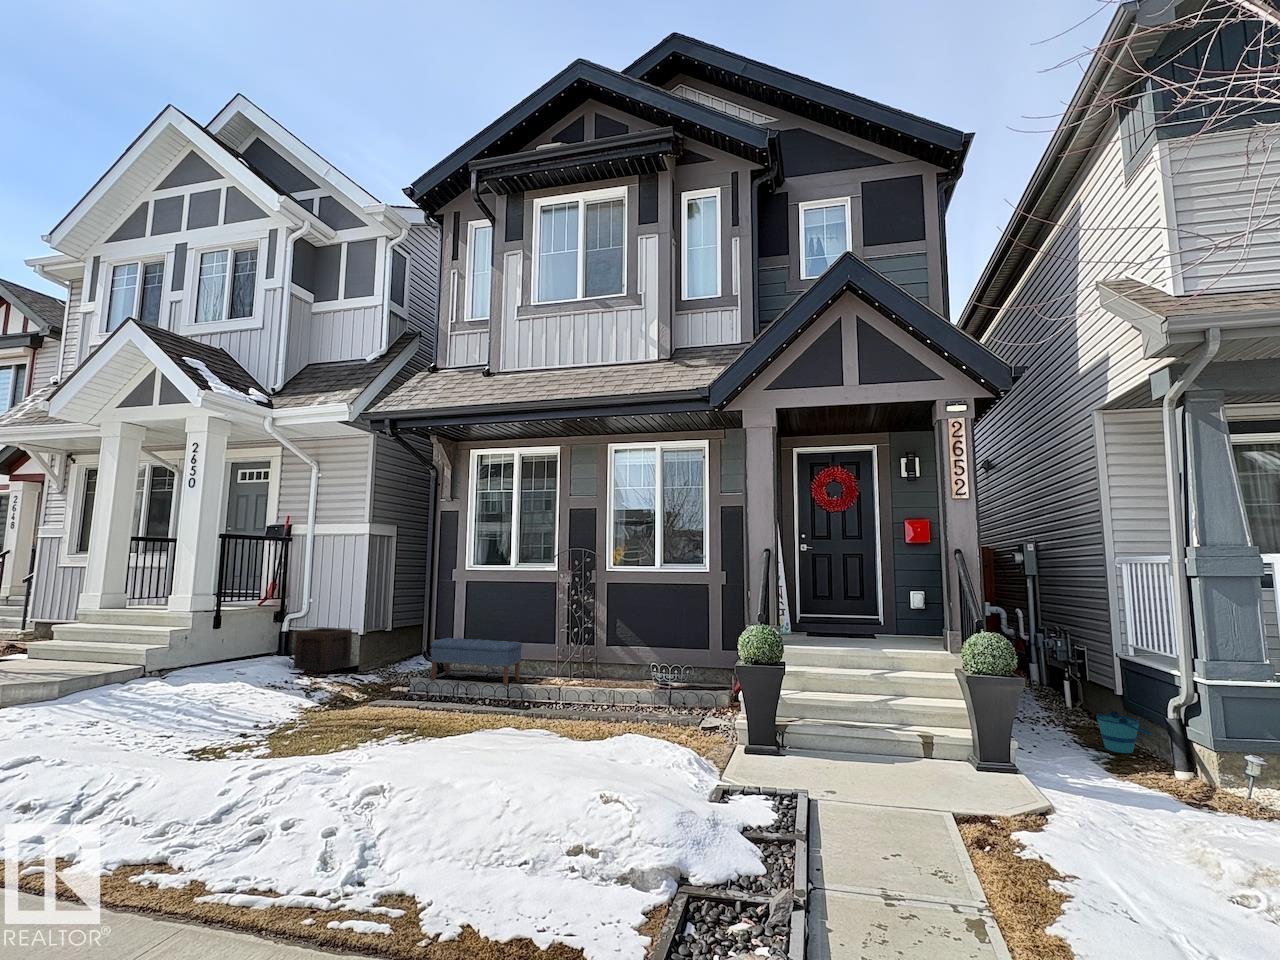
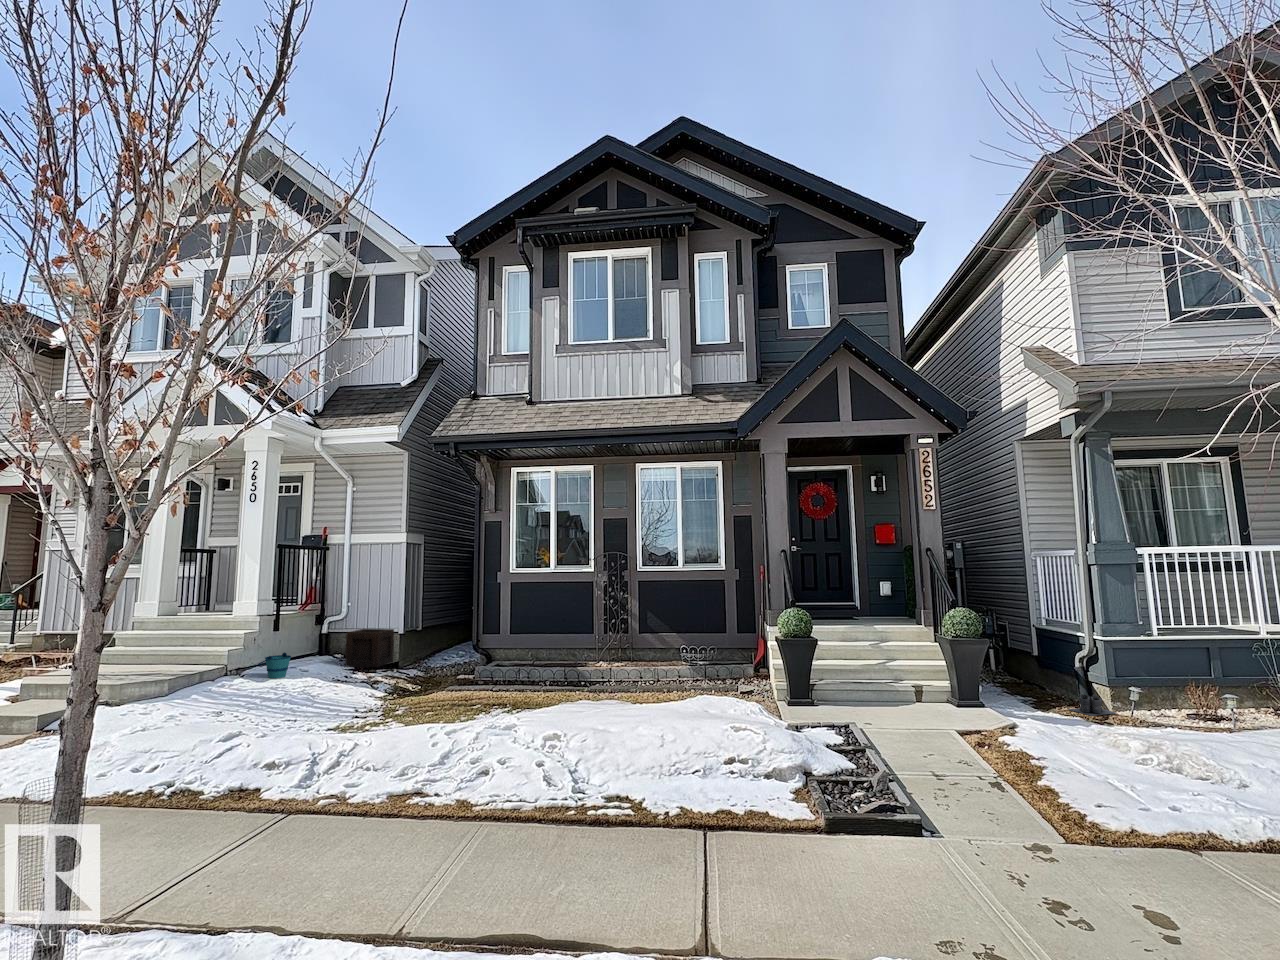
bench: present [431,638,522,686] -> none [482,633,560,672]
bucket: present [1096,711,1152,753] -> present [258,652,291,678]
boots: none [1148,760,1227,795] -> present [1068,694,1116,716]

